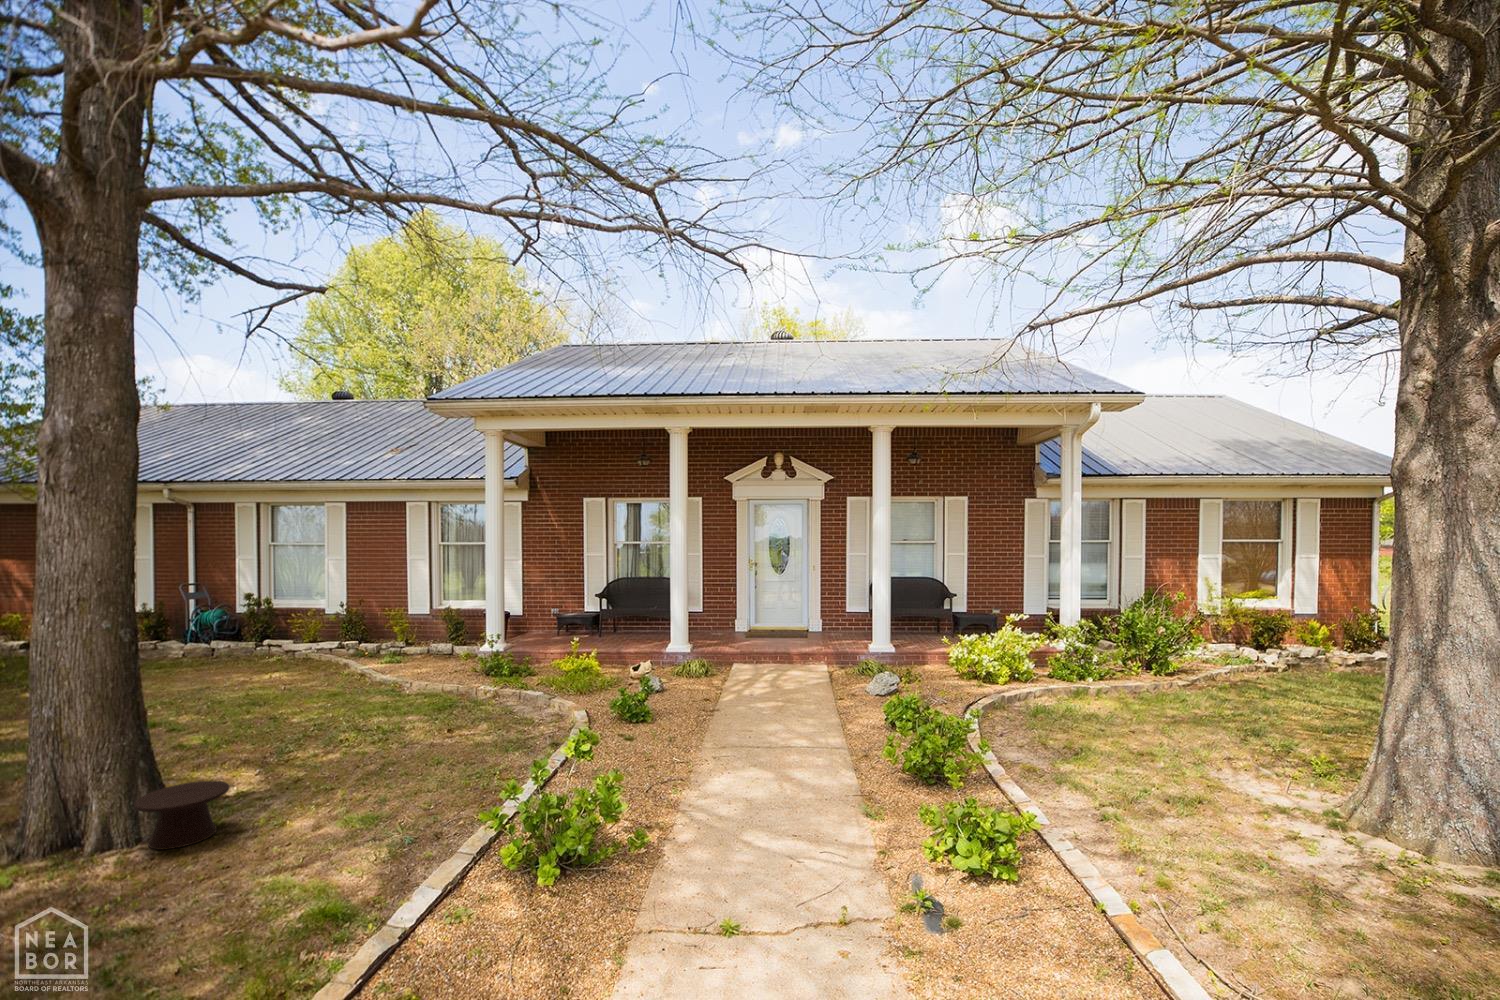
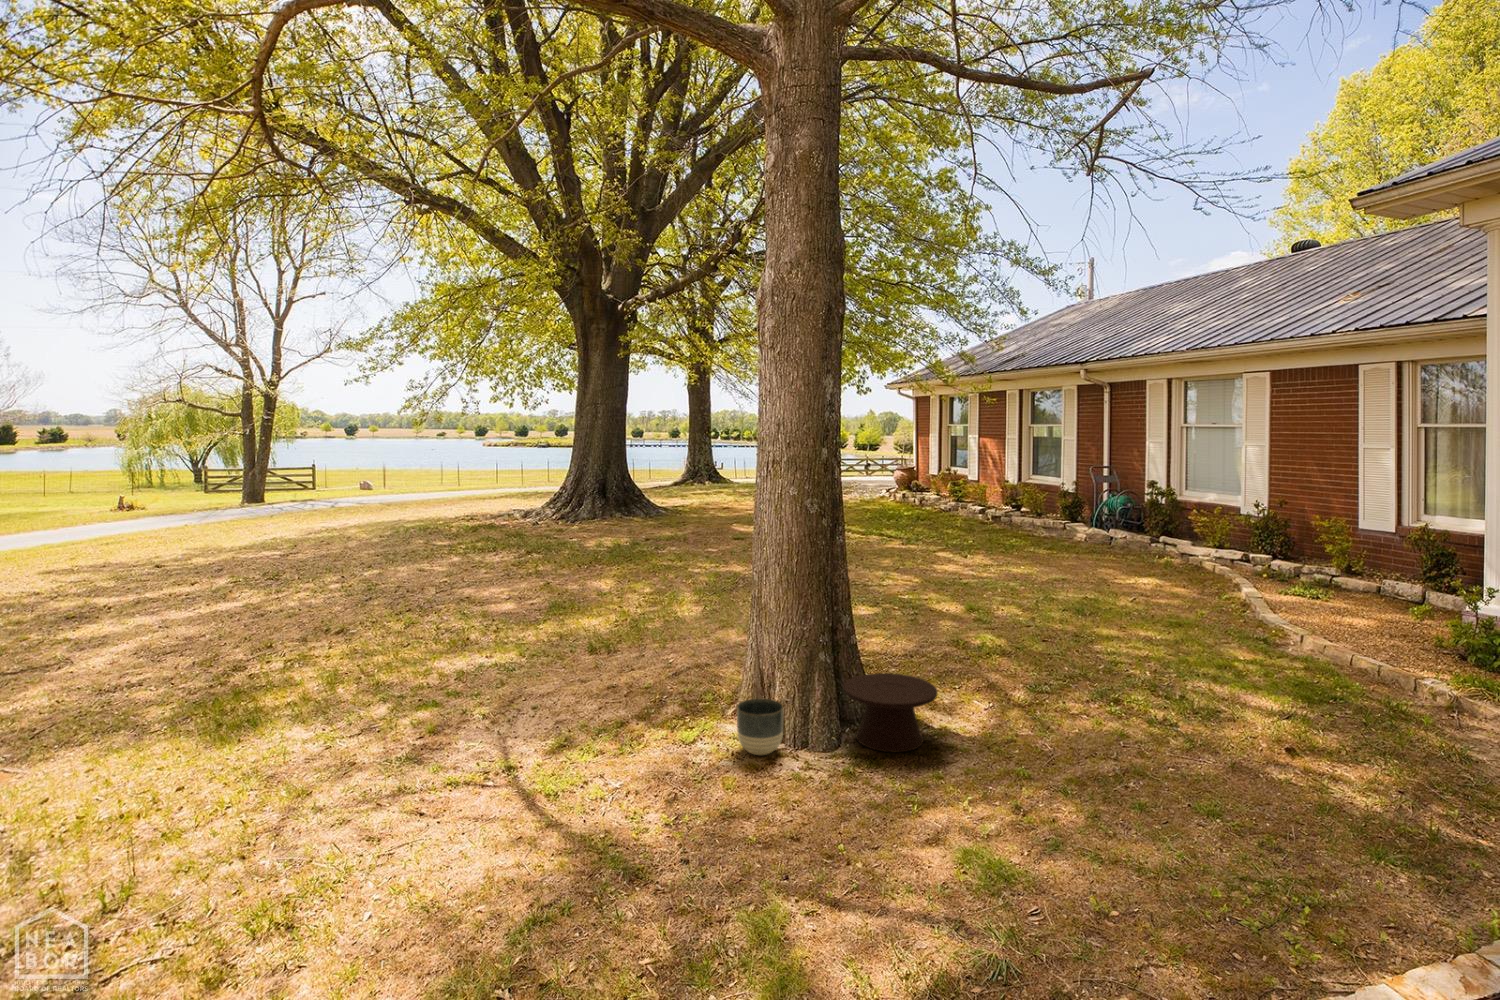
planter: none [35,840,94,897] -> present [737,698,783,755]

